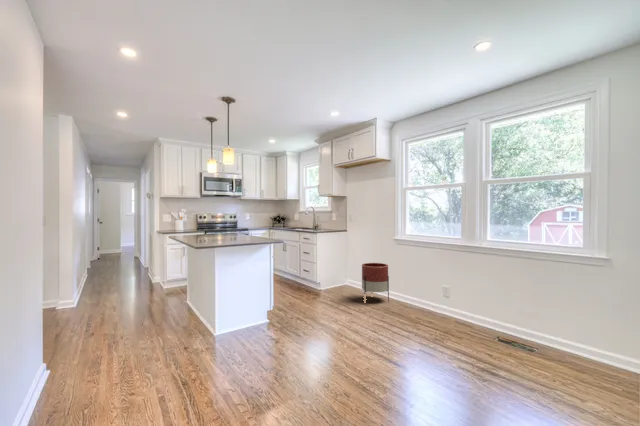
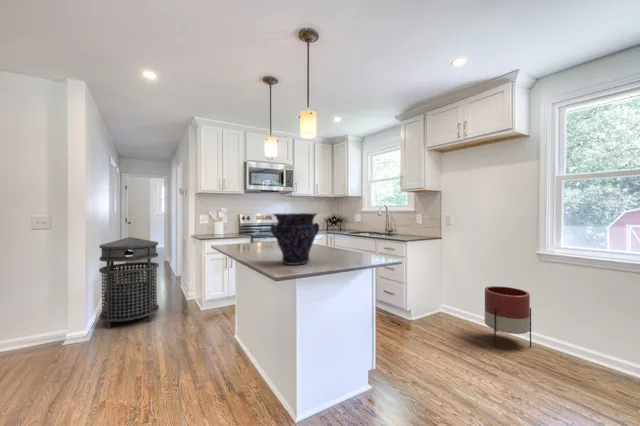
vase: none [199,211,231,241] -> present [271,213,319,265]
trash can: none [83,231,129,299] -> present [99,237,159,328]

